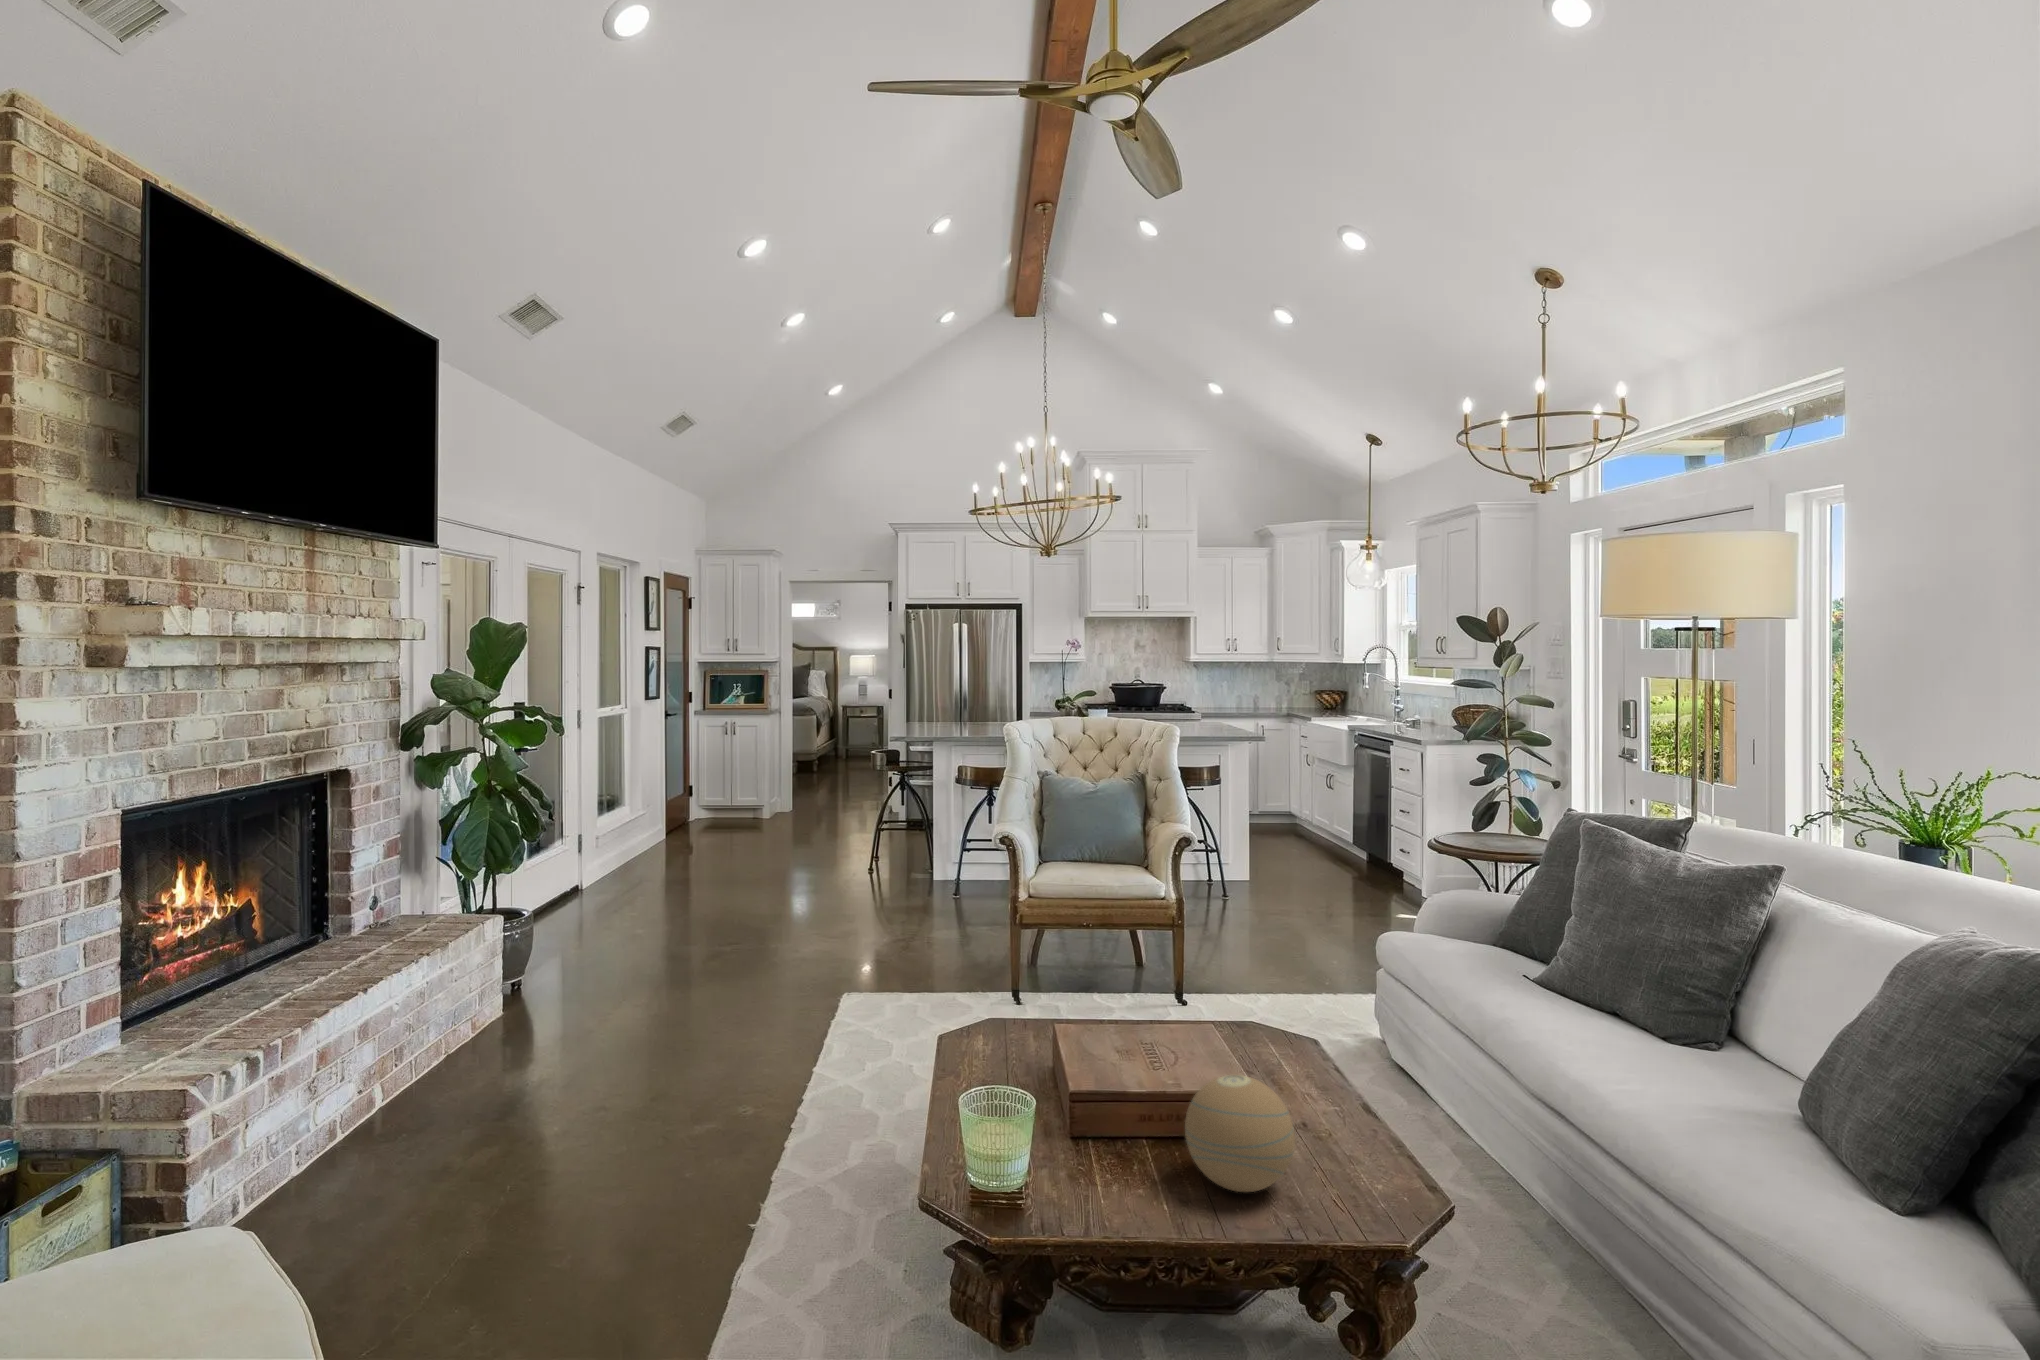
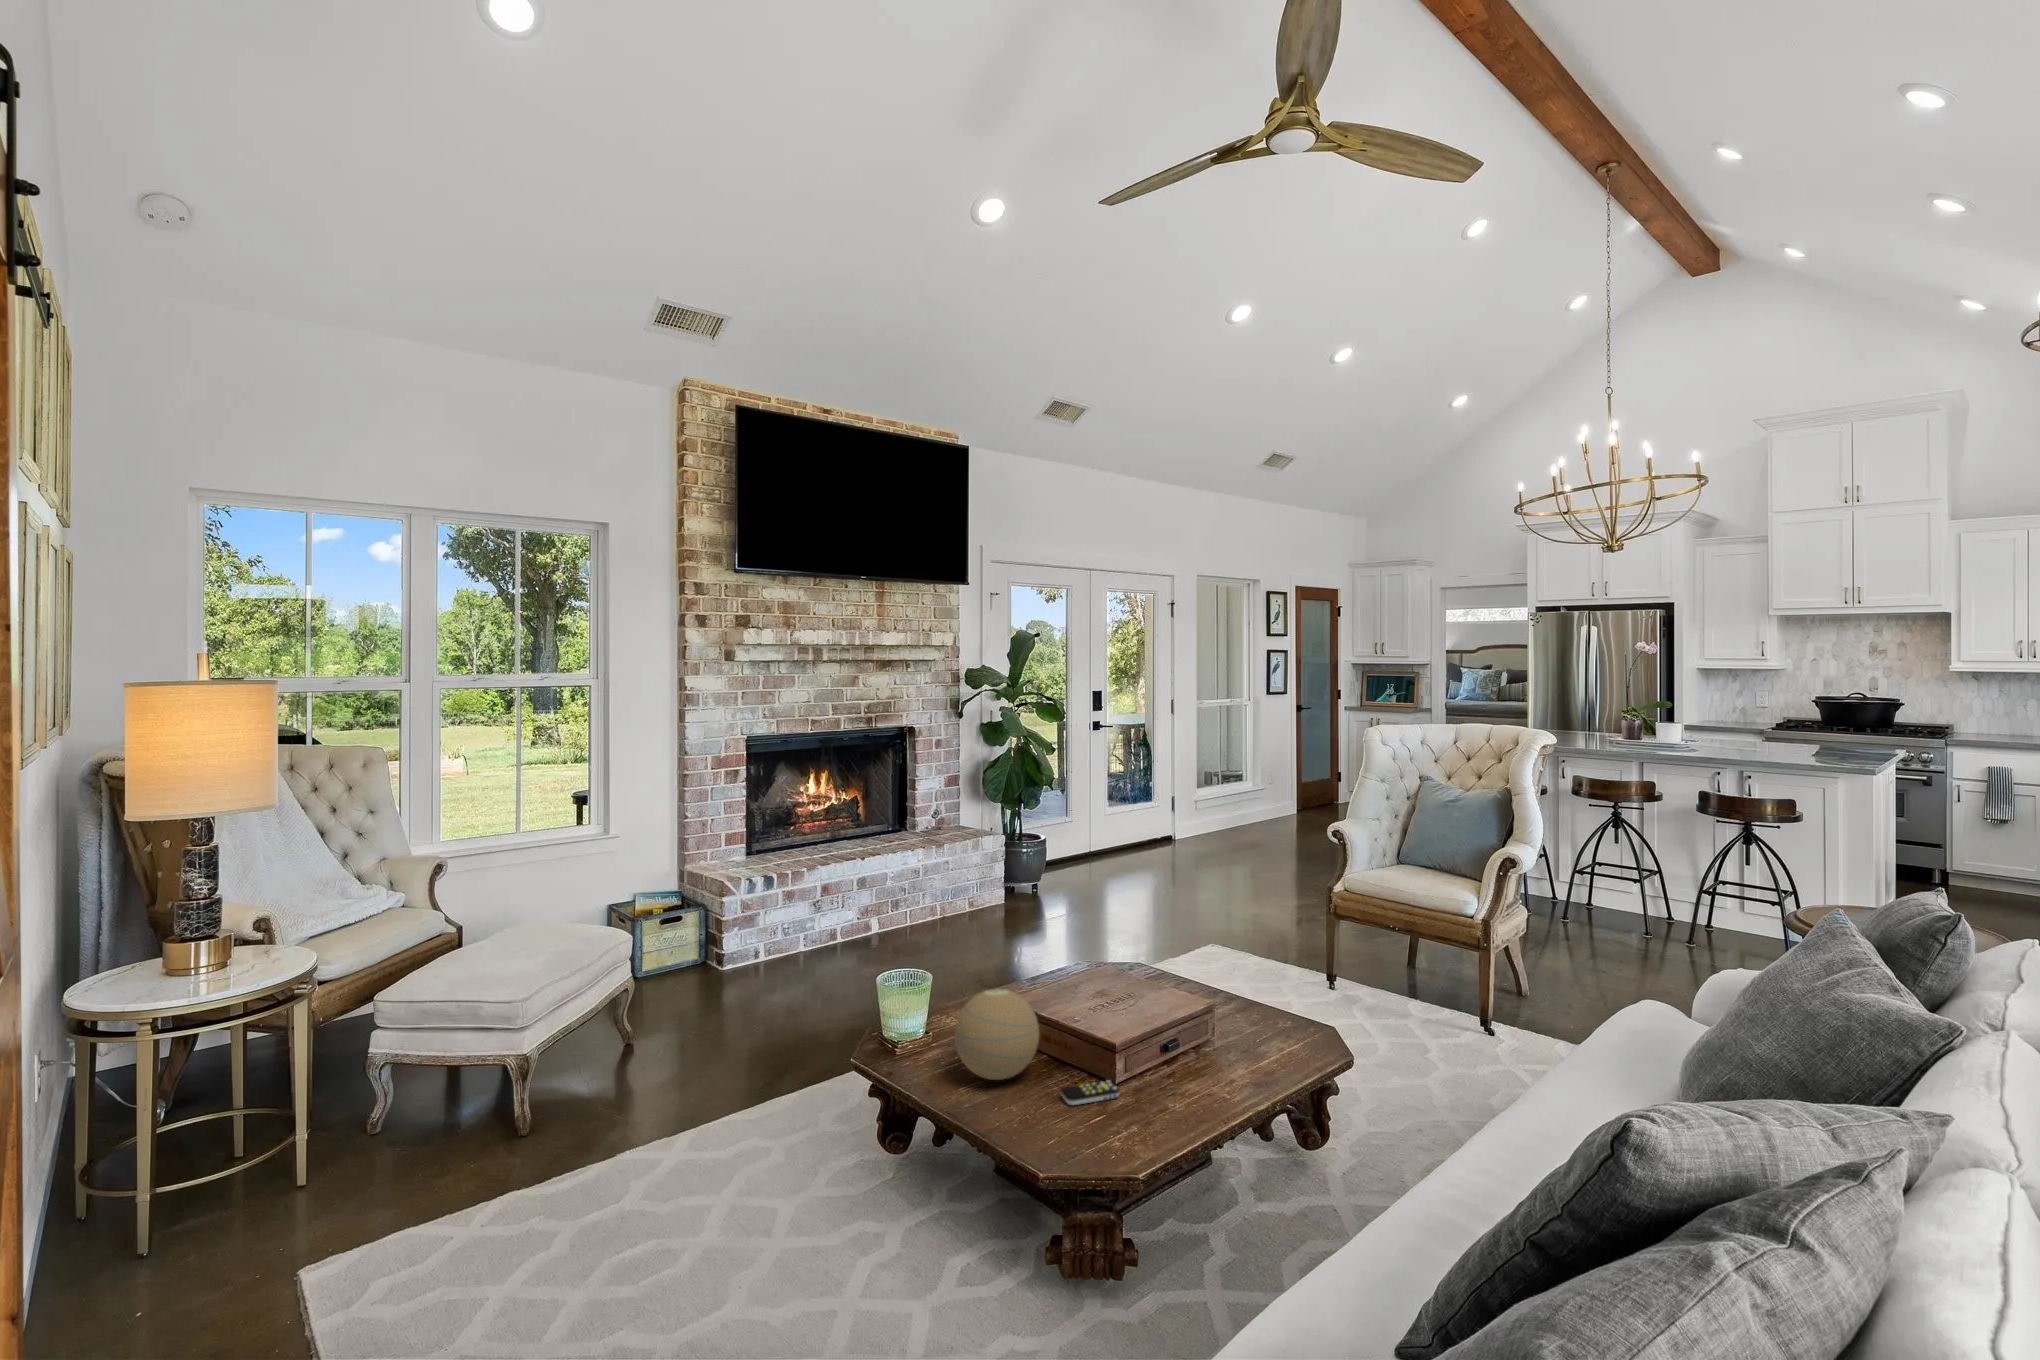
remote control: none [1329,1141,1368,1180] -> present [1061,1080,1119,1105]

